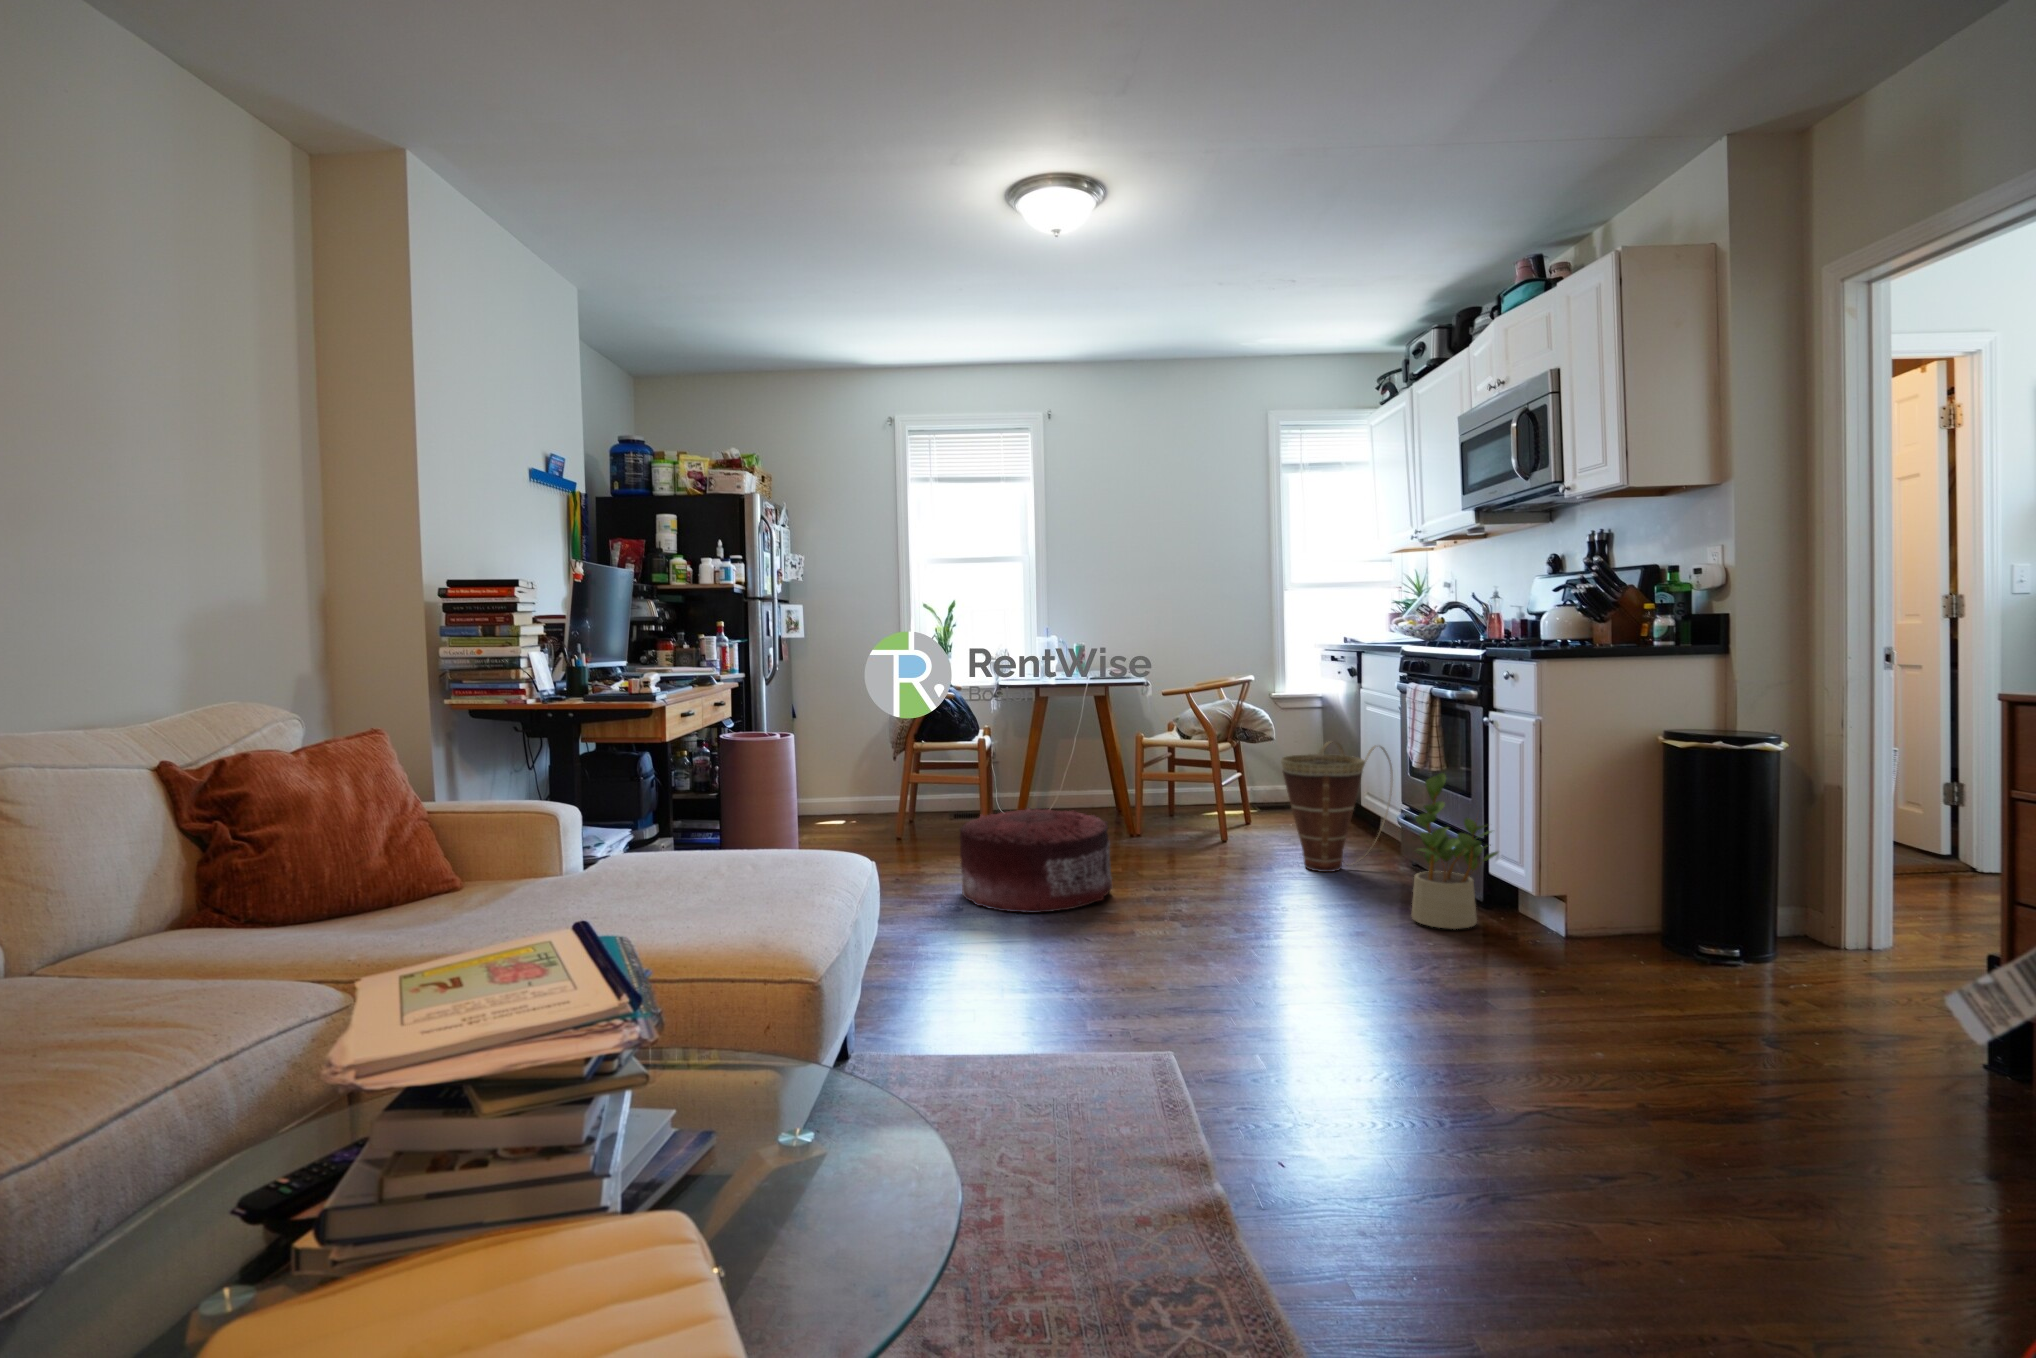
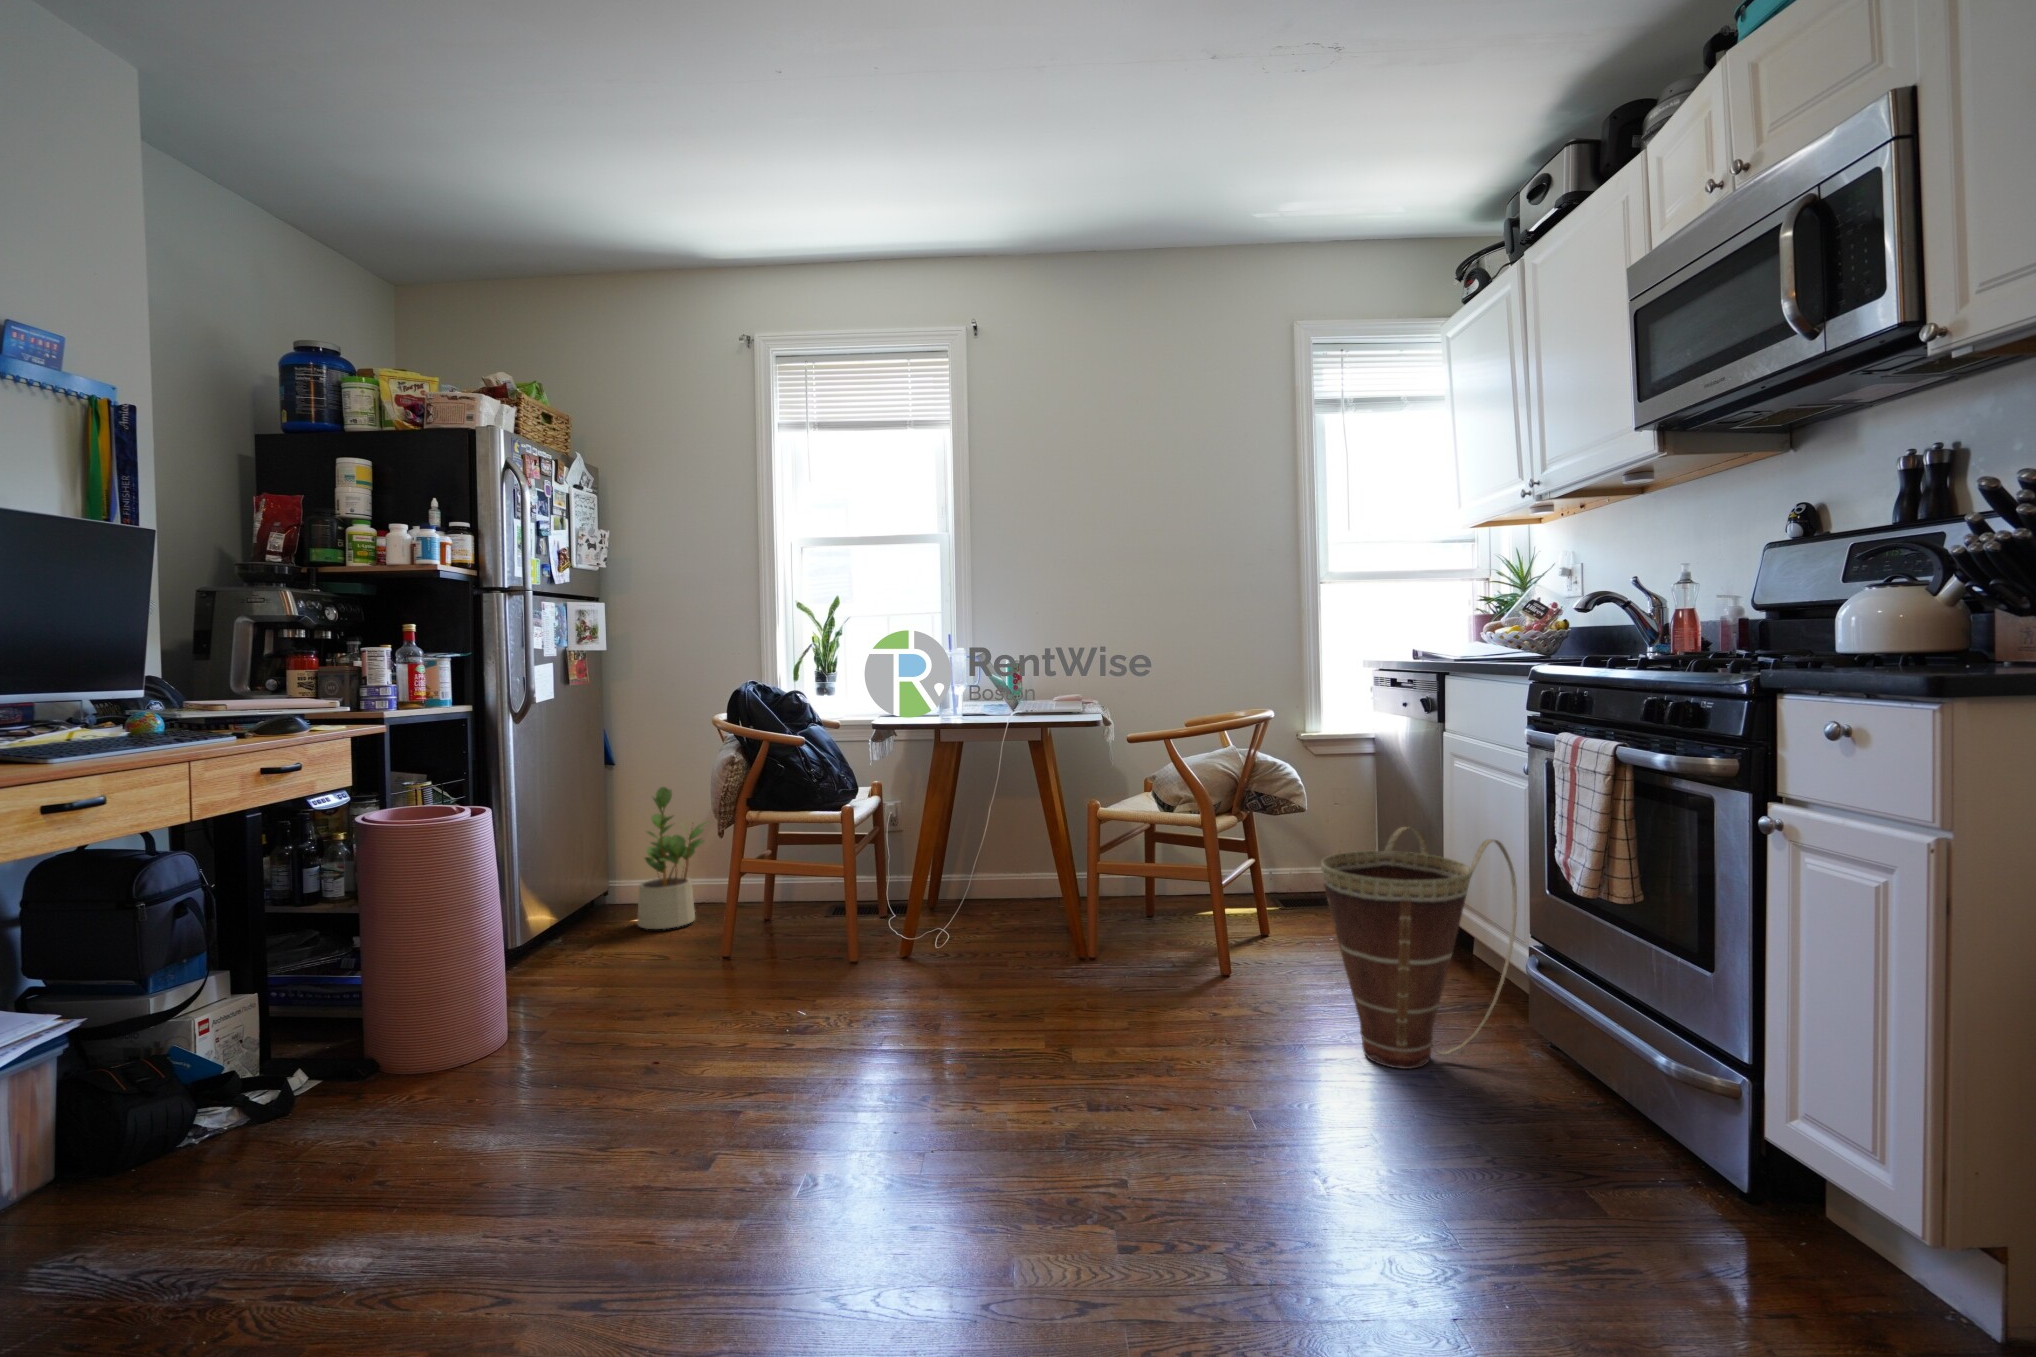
potted plant: present [1412,773,1498,929] -> present [637,787,706,929]
pouf: present [960,808,1112,913] -> none [712,951,1007,1202]

